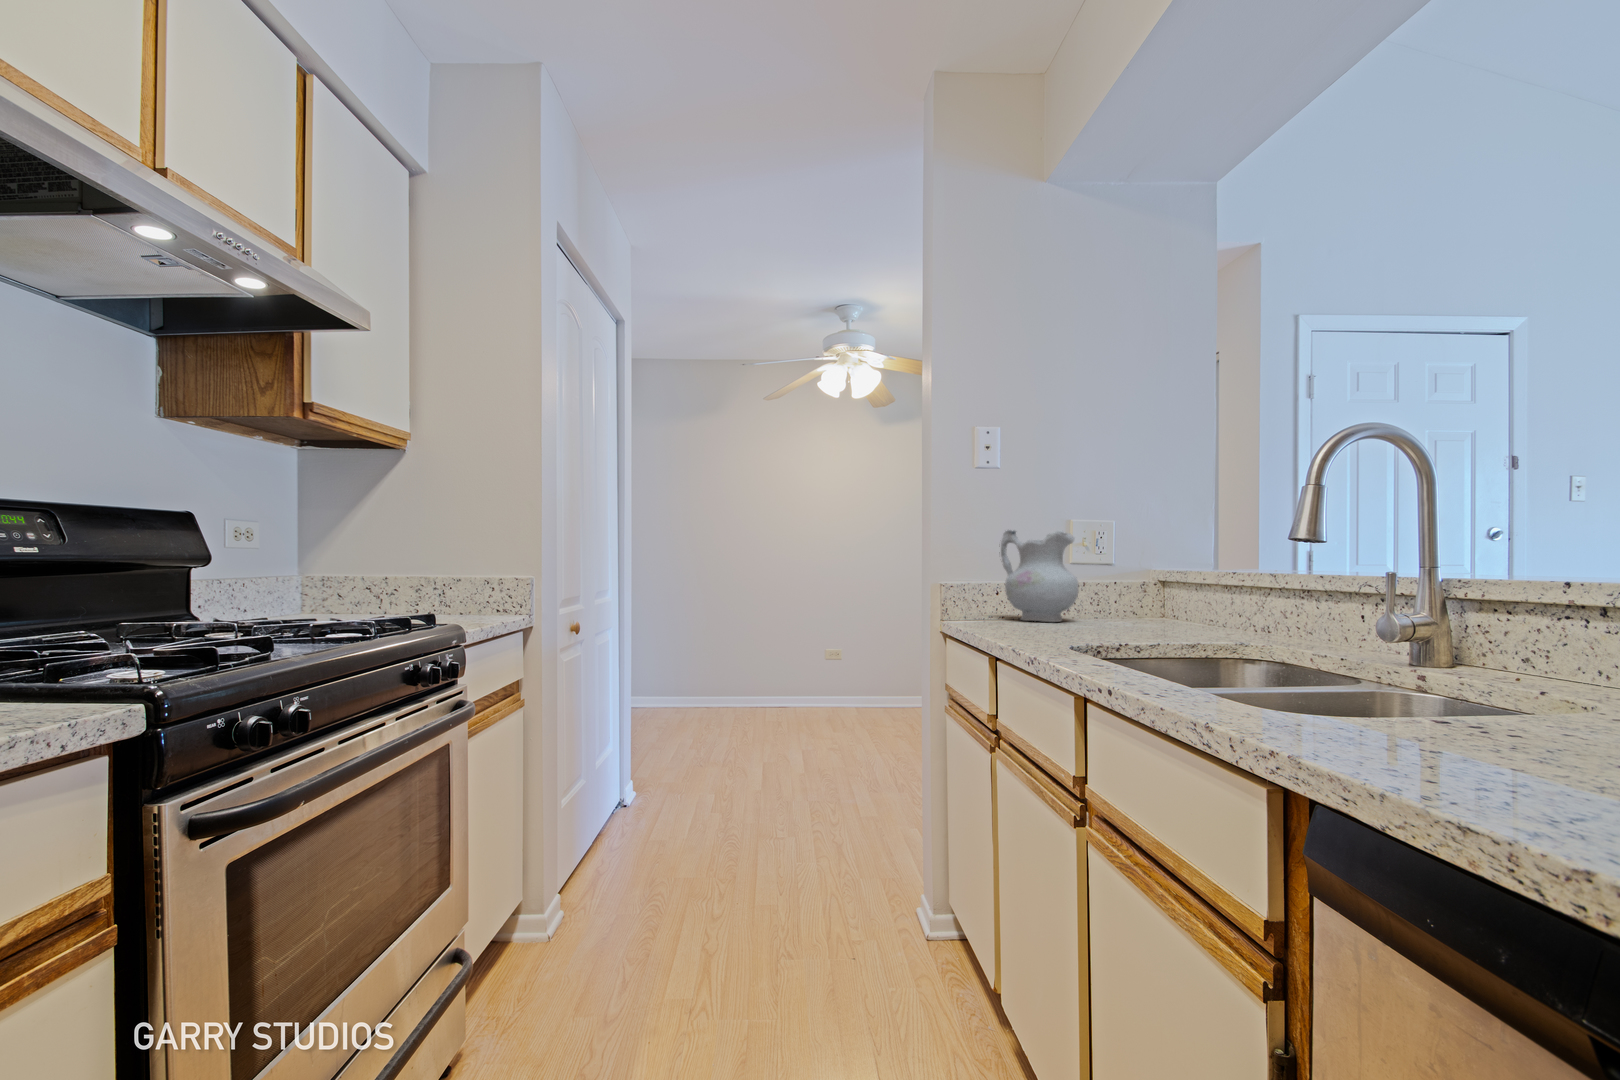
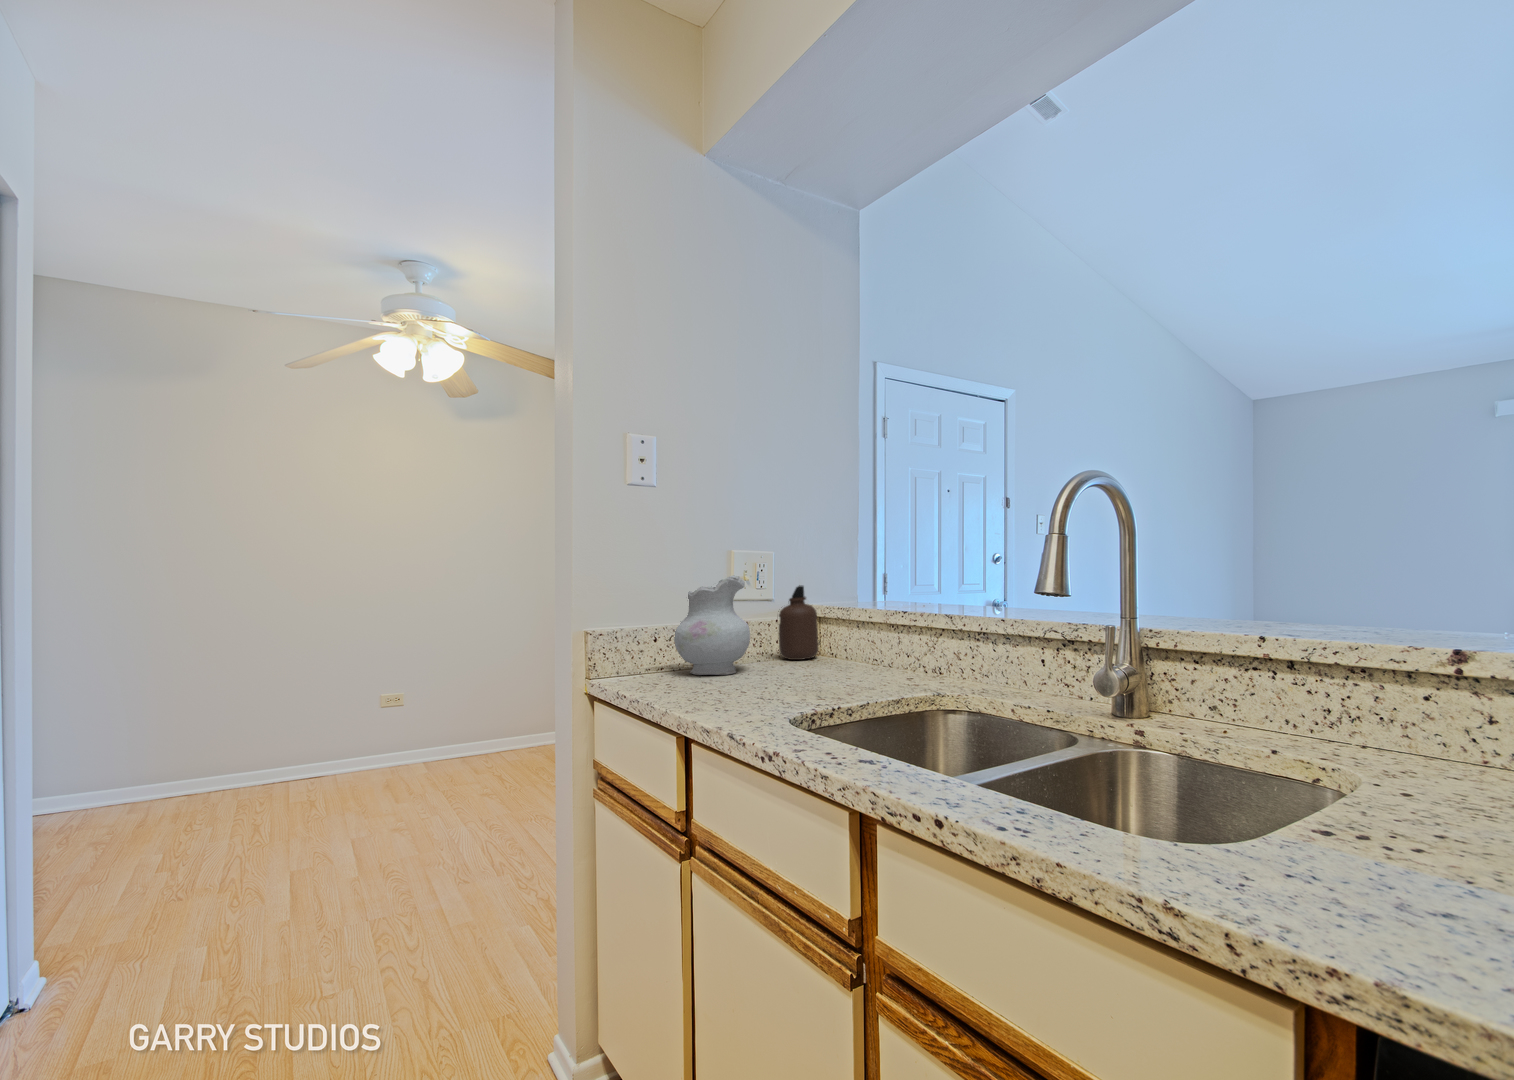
soap dispenser: none [1117,530,1160,621] -> present [779,585,818,660]

